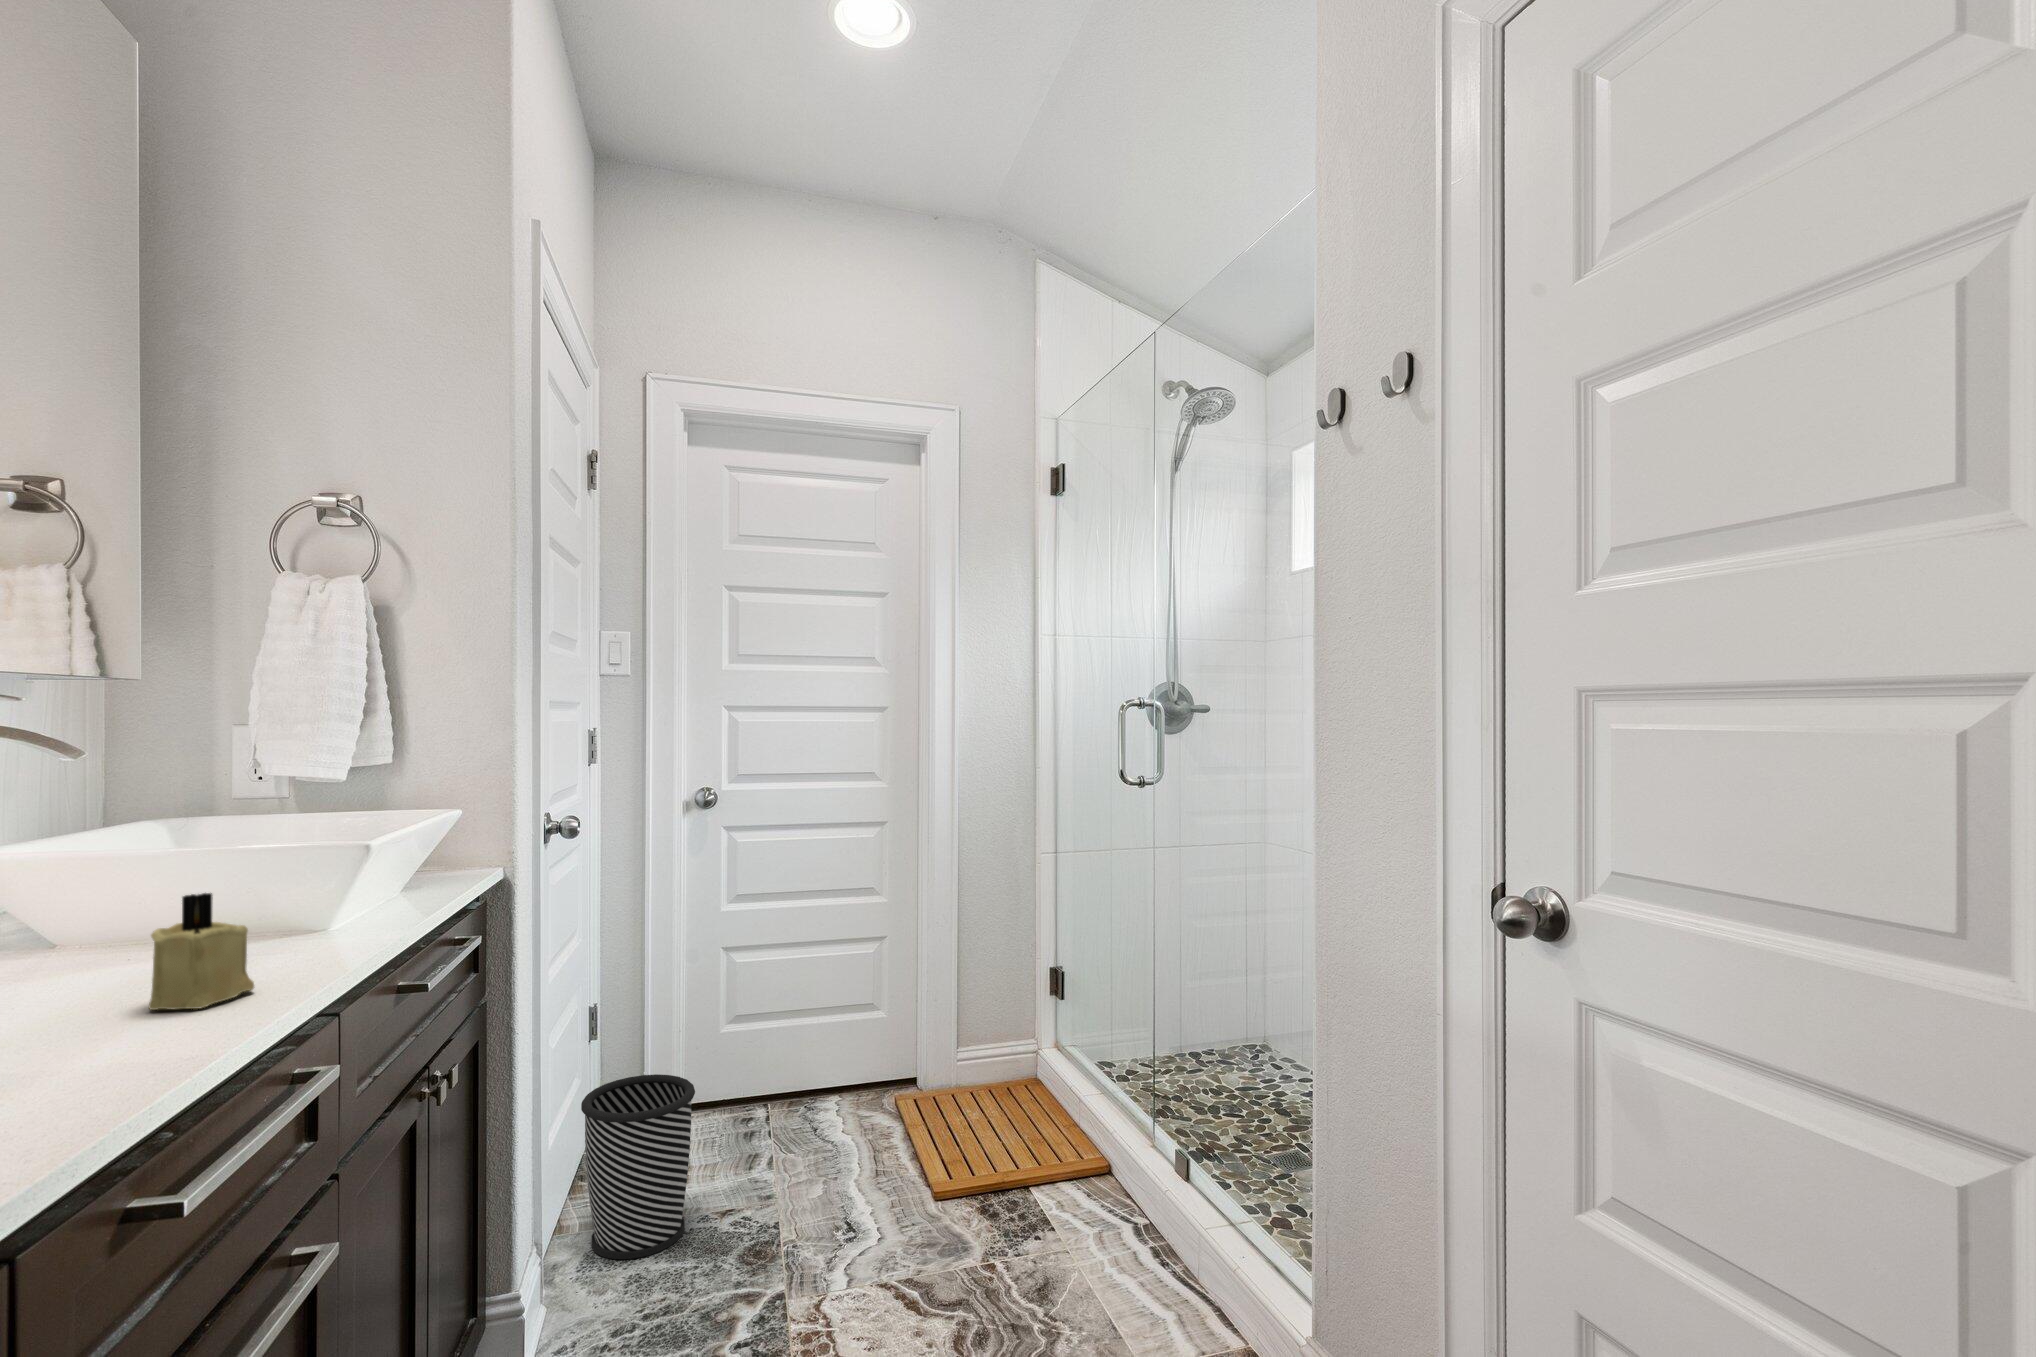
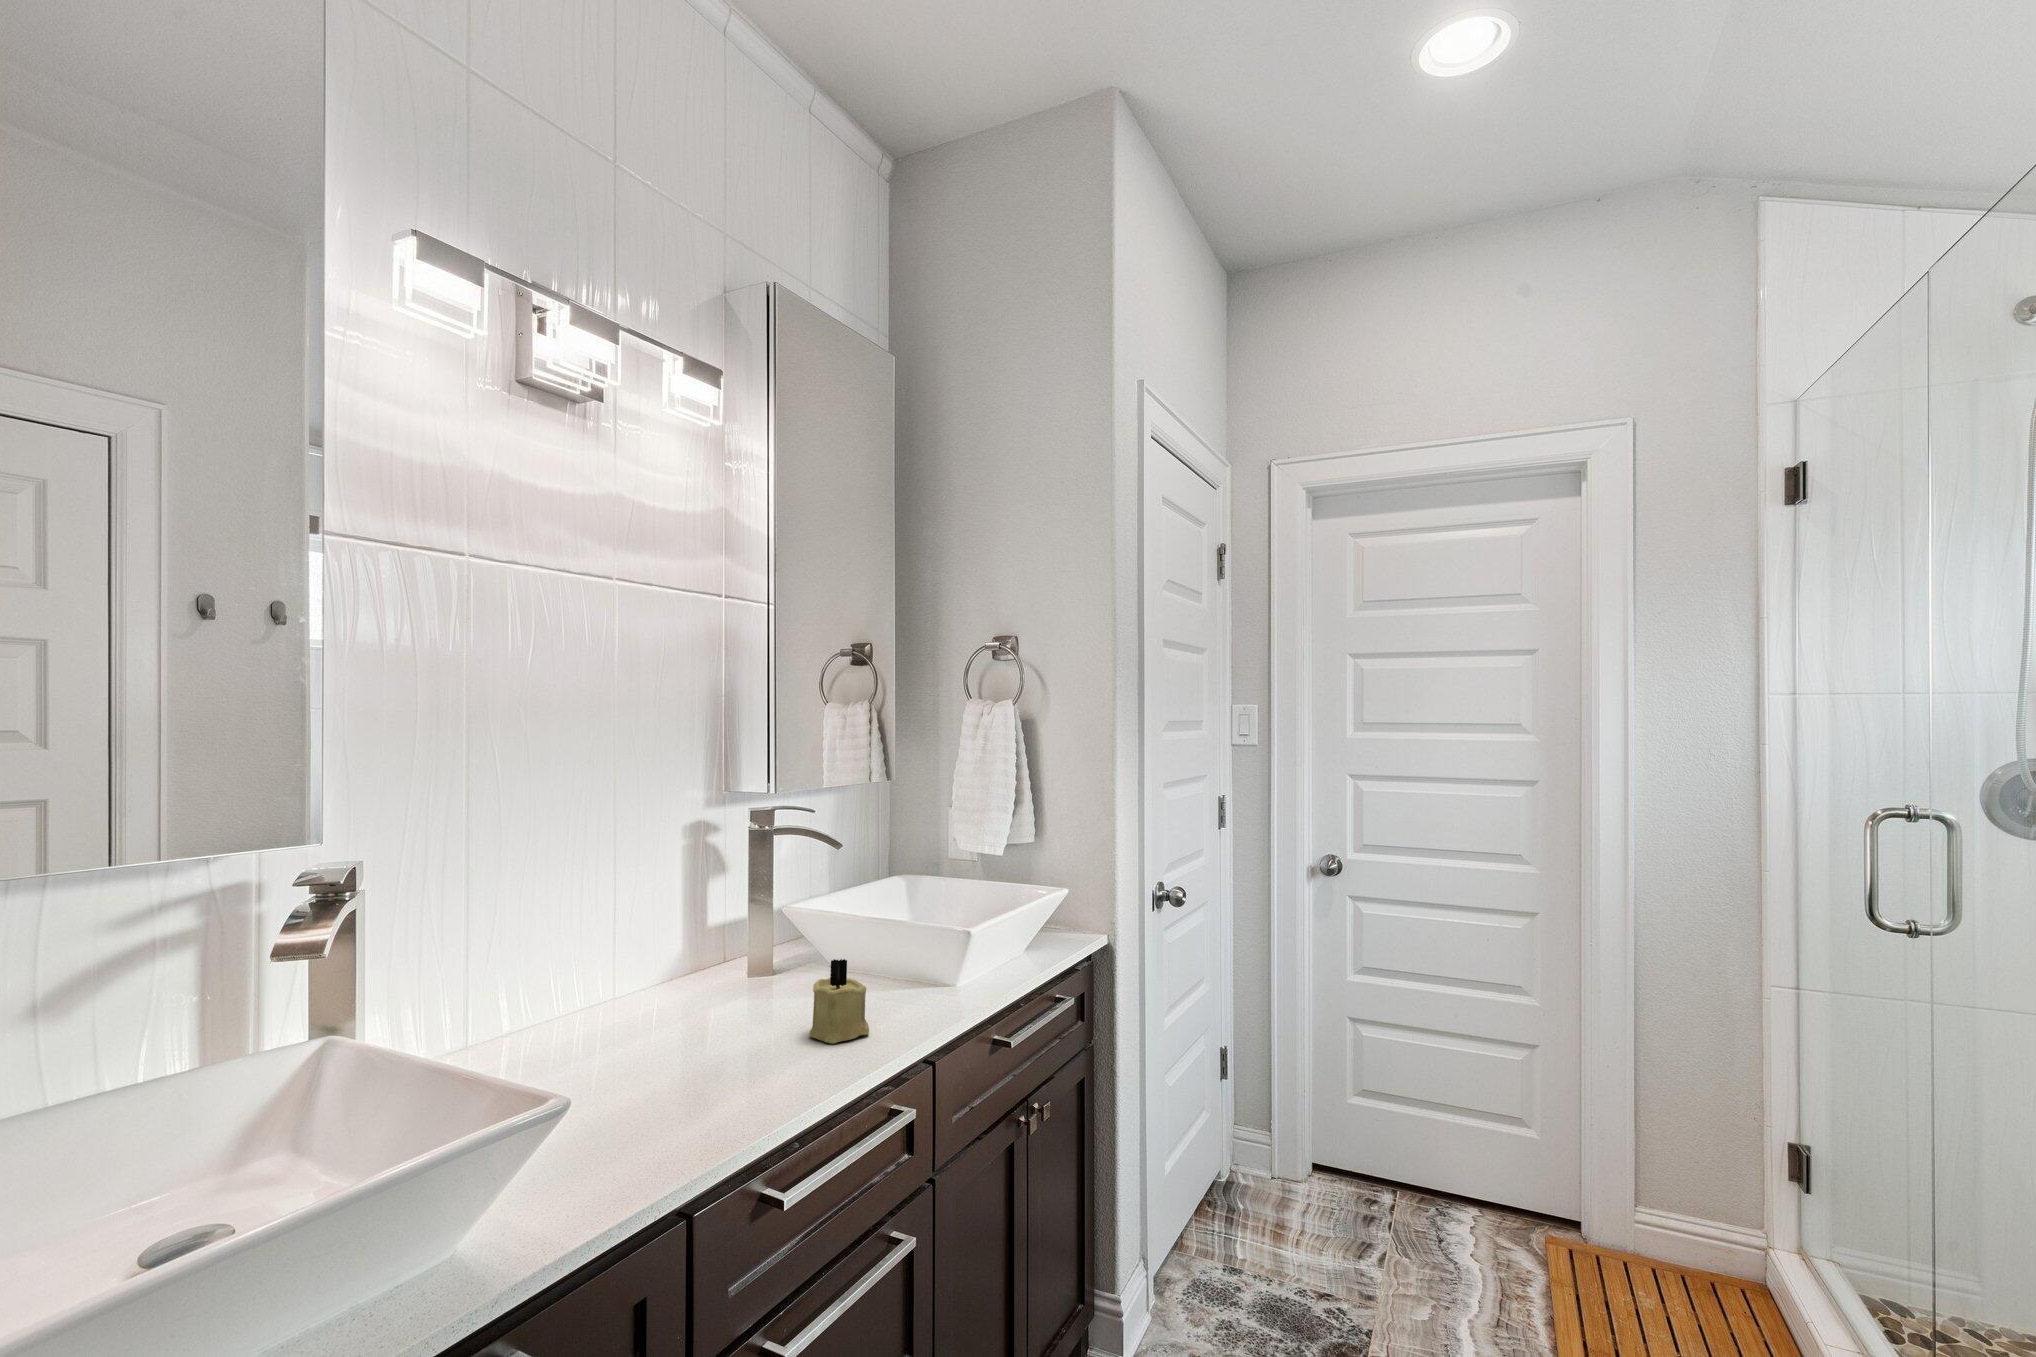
wastebasket: present [581,1074,695,1259] -> none [1194,1130,1295,1308]

